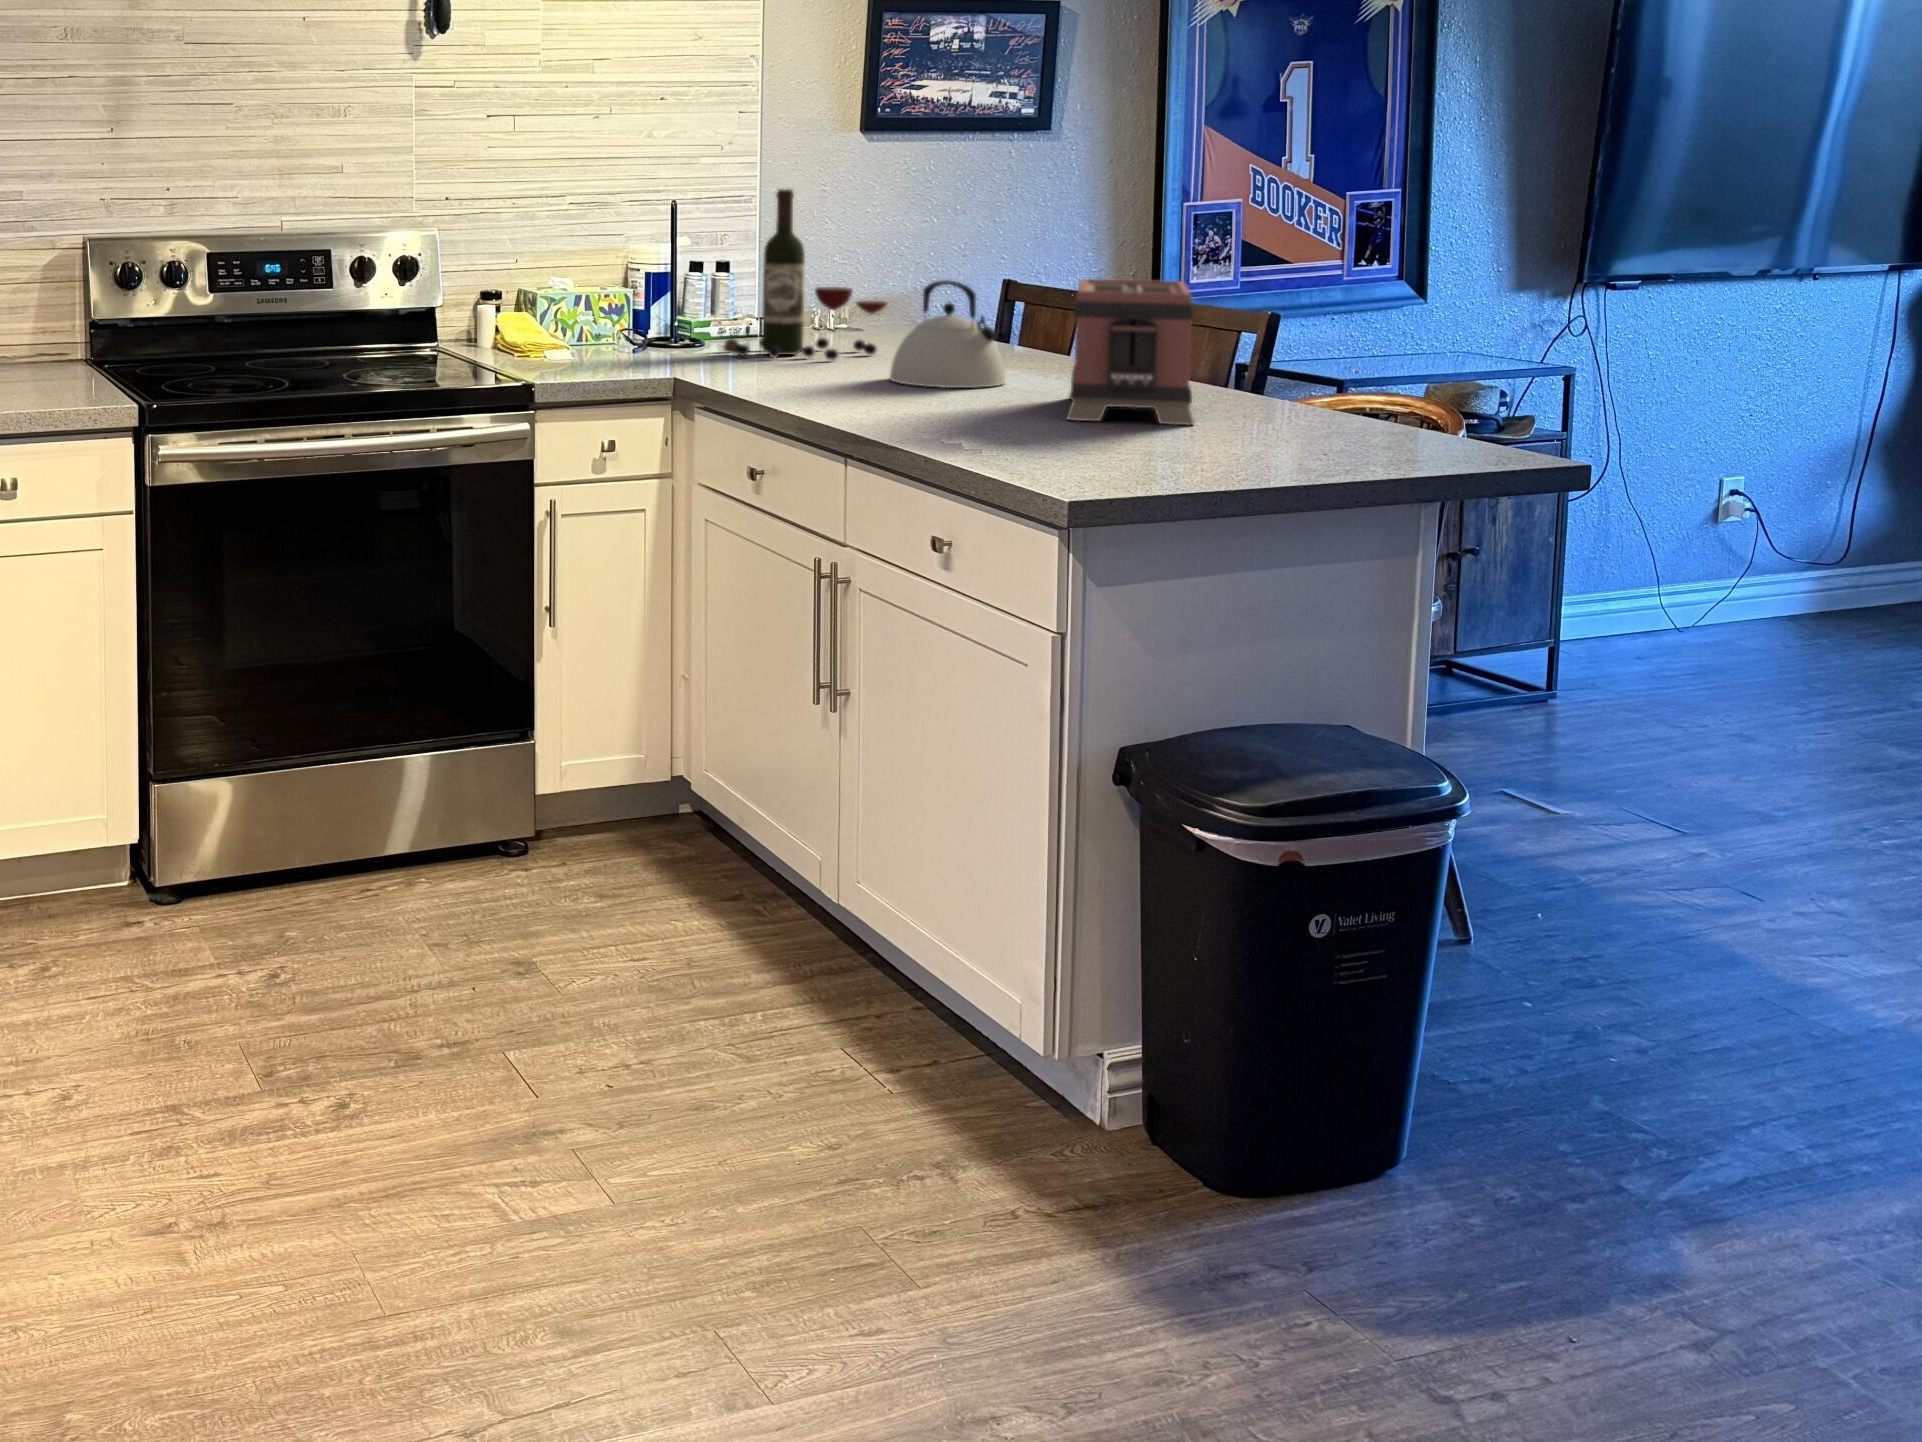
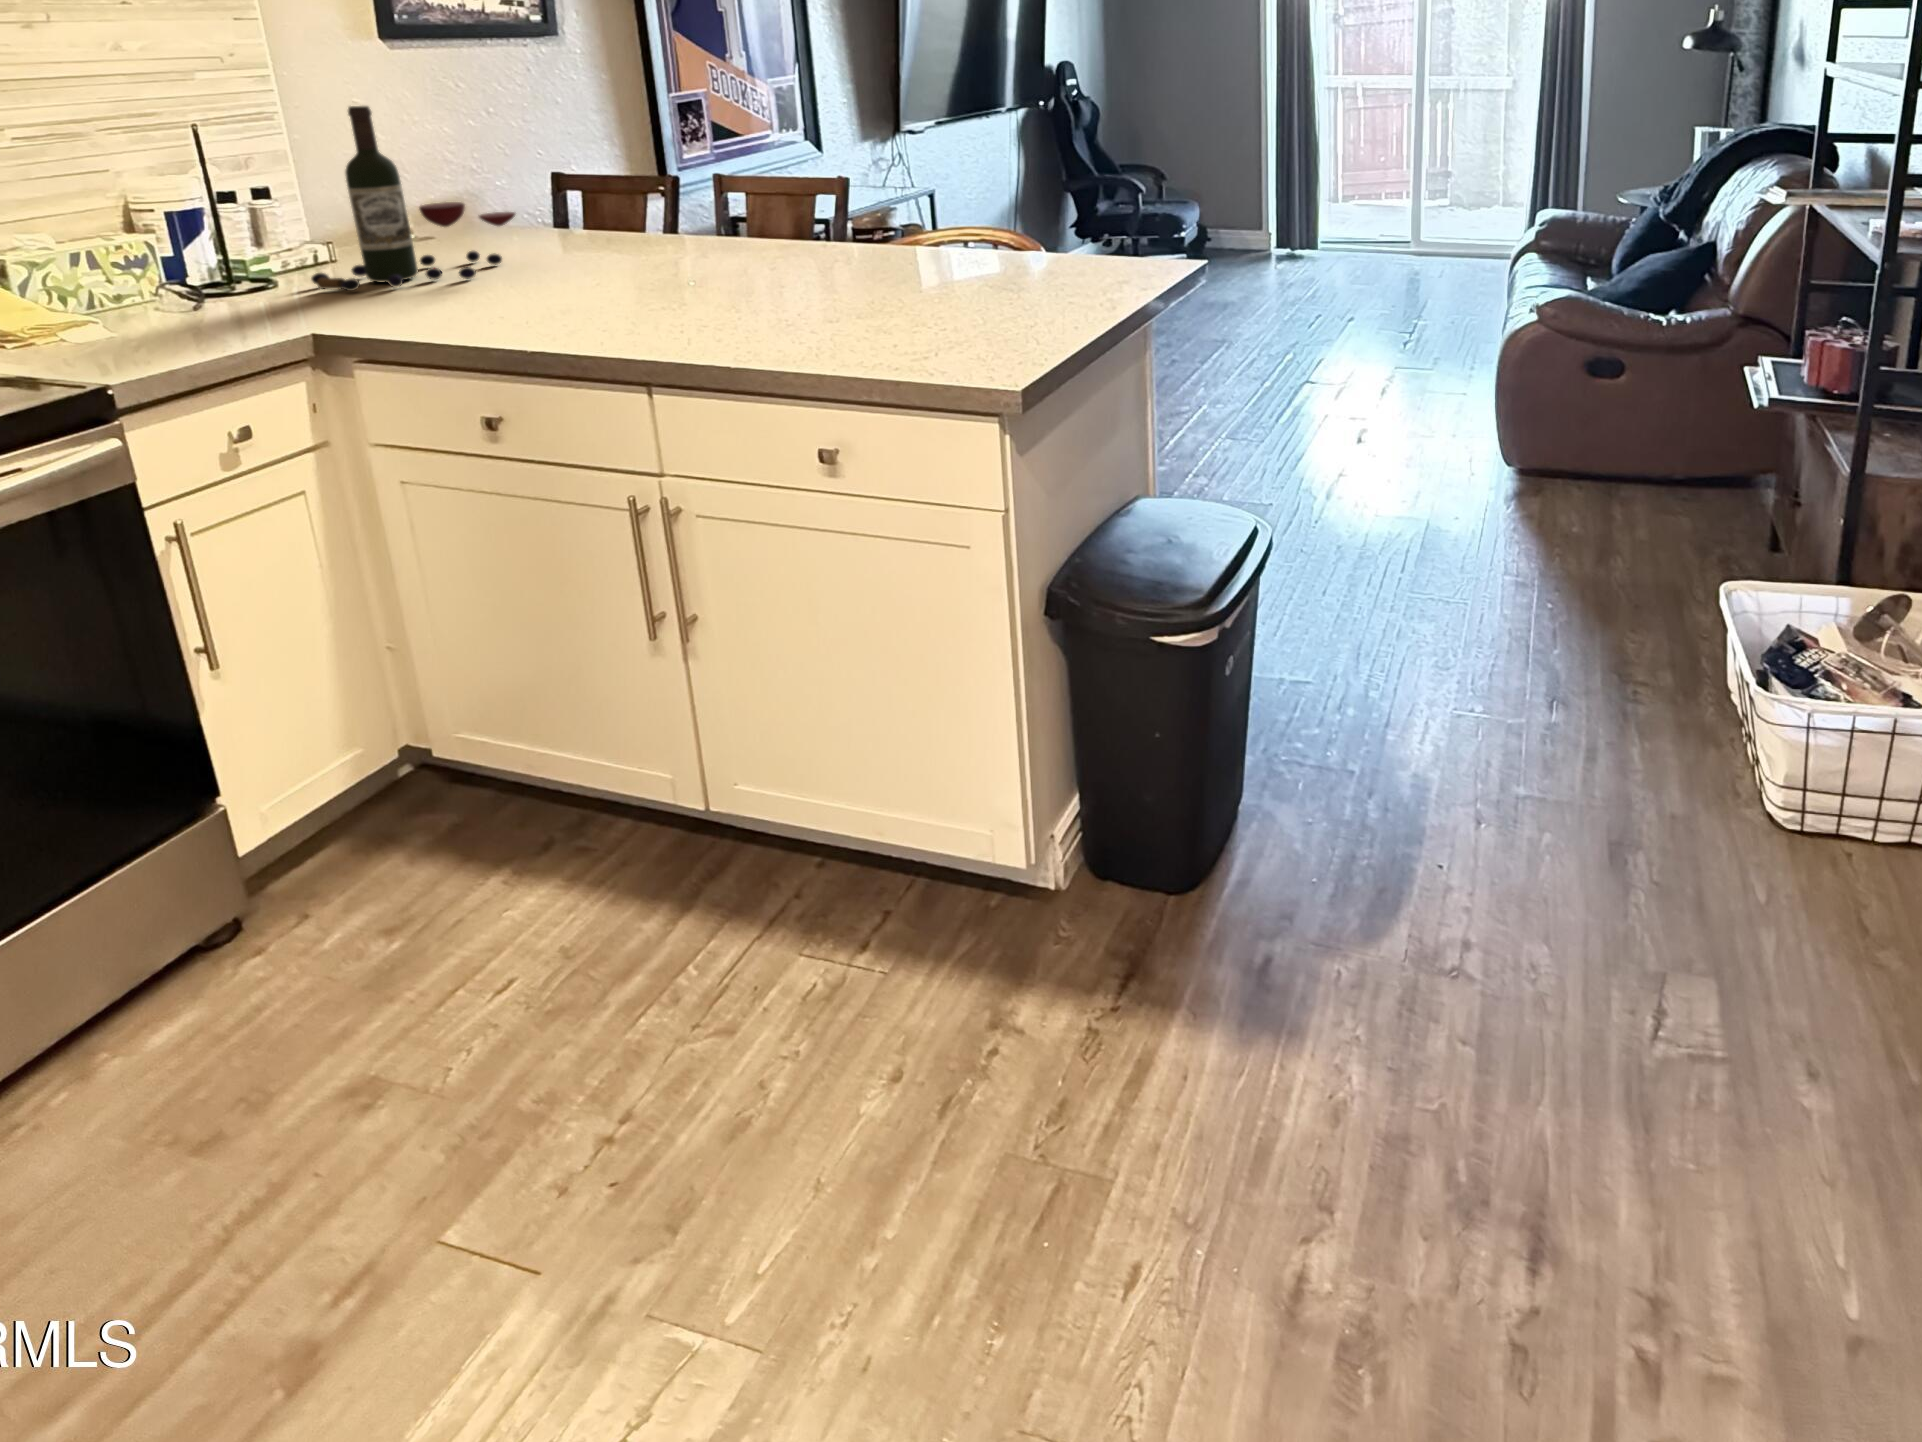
toaster: present [1067,279,1194,425] -> none [786,168,956,310]
kettle: present [890,280,1005,388] -> none [582,188,703,296]

